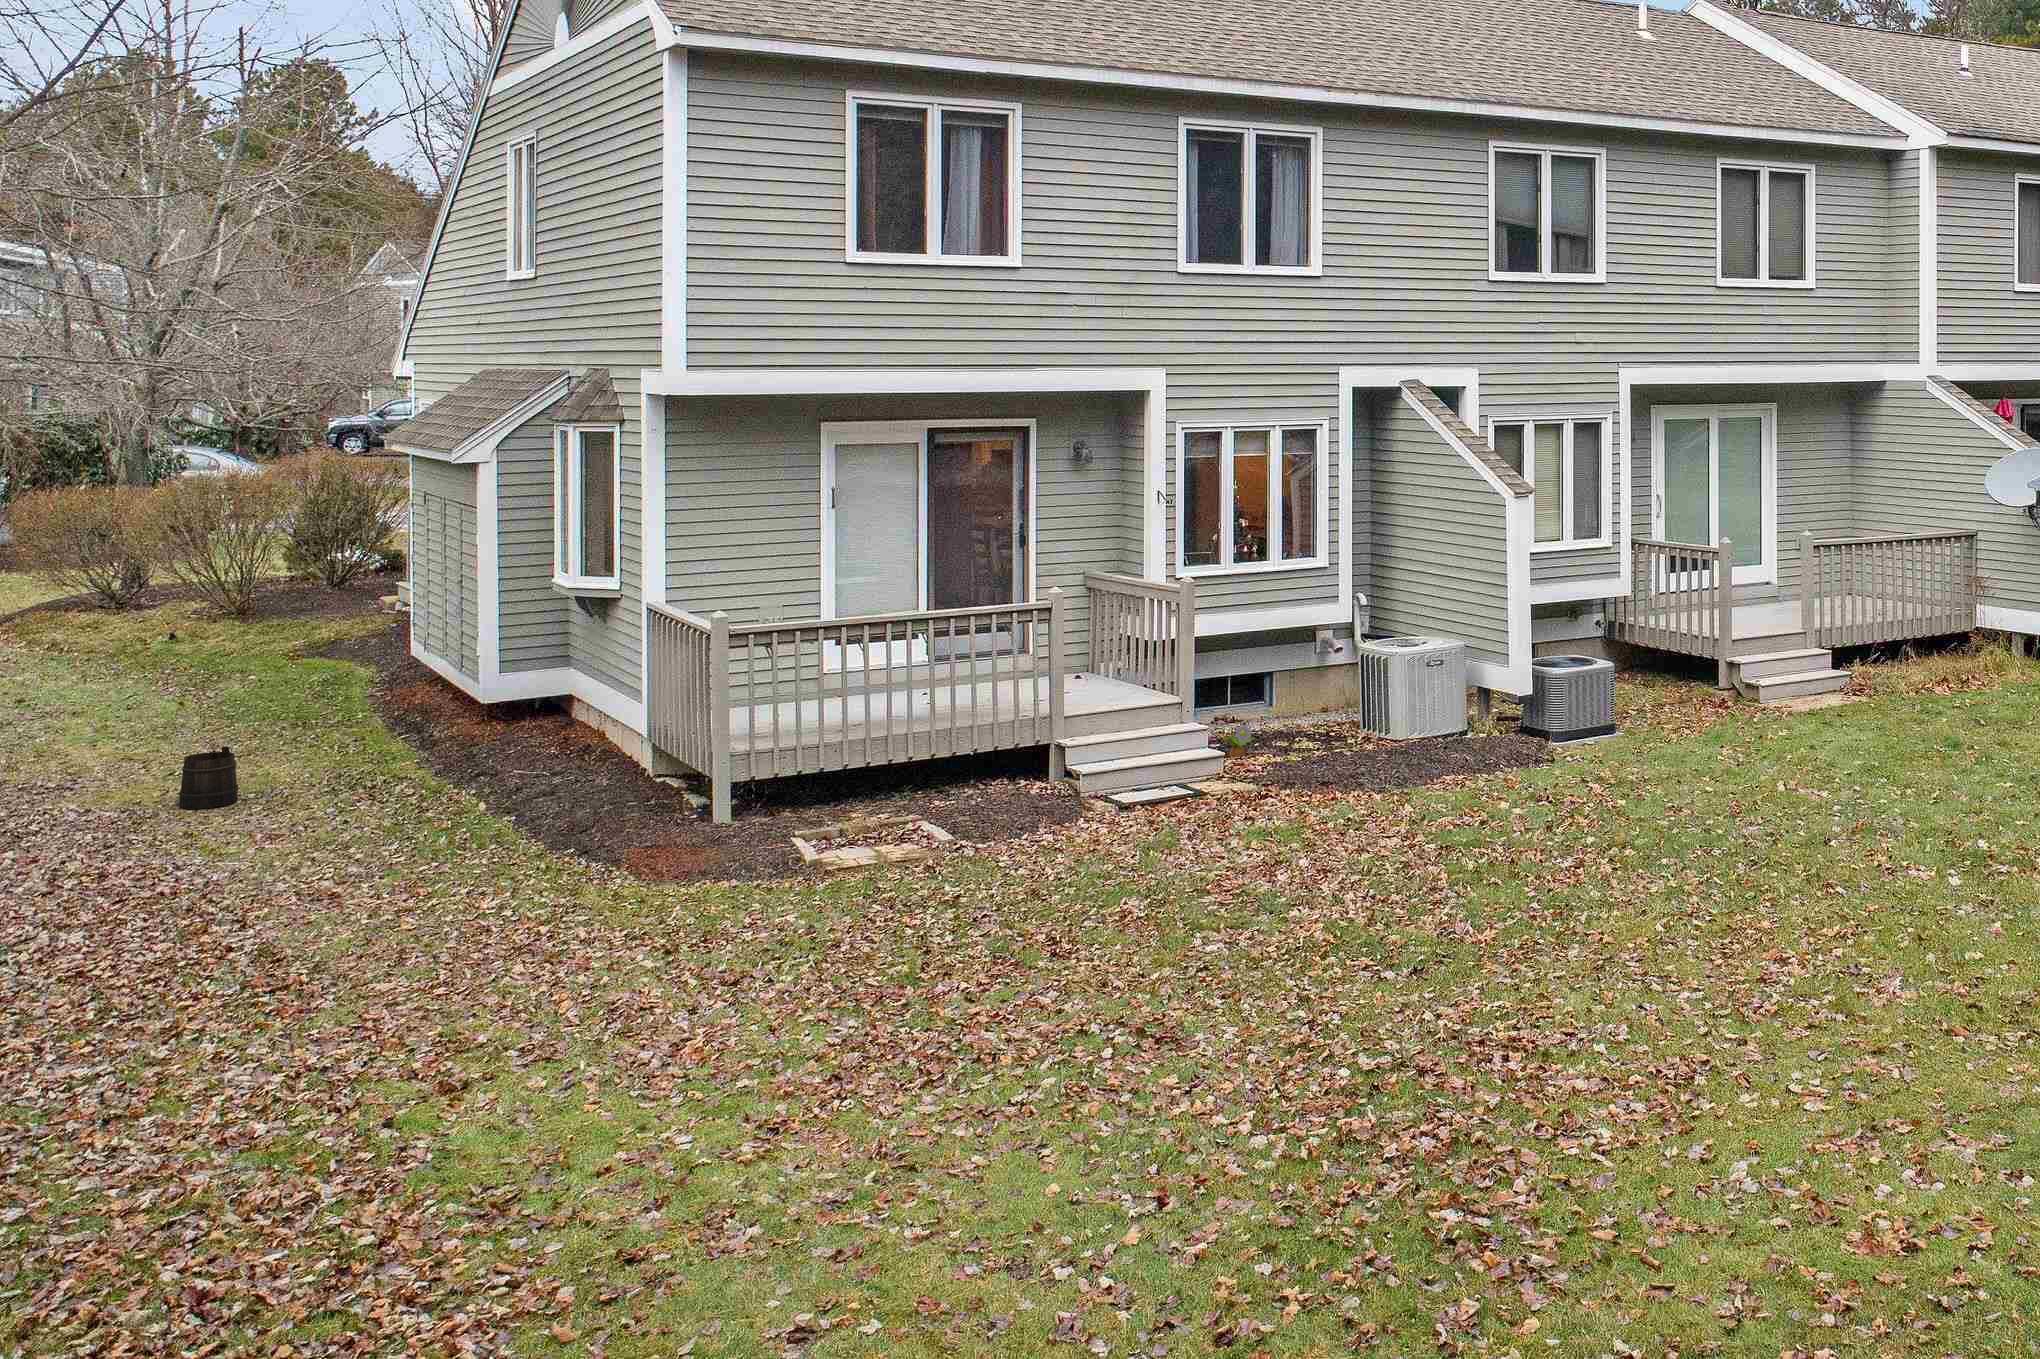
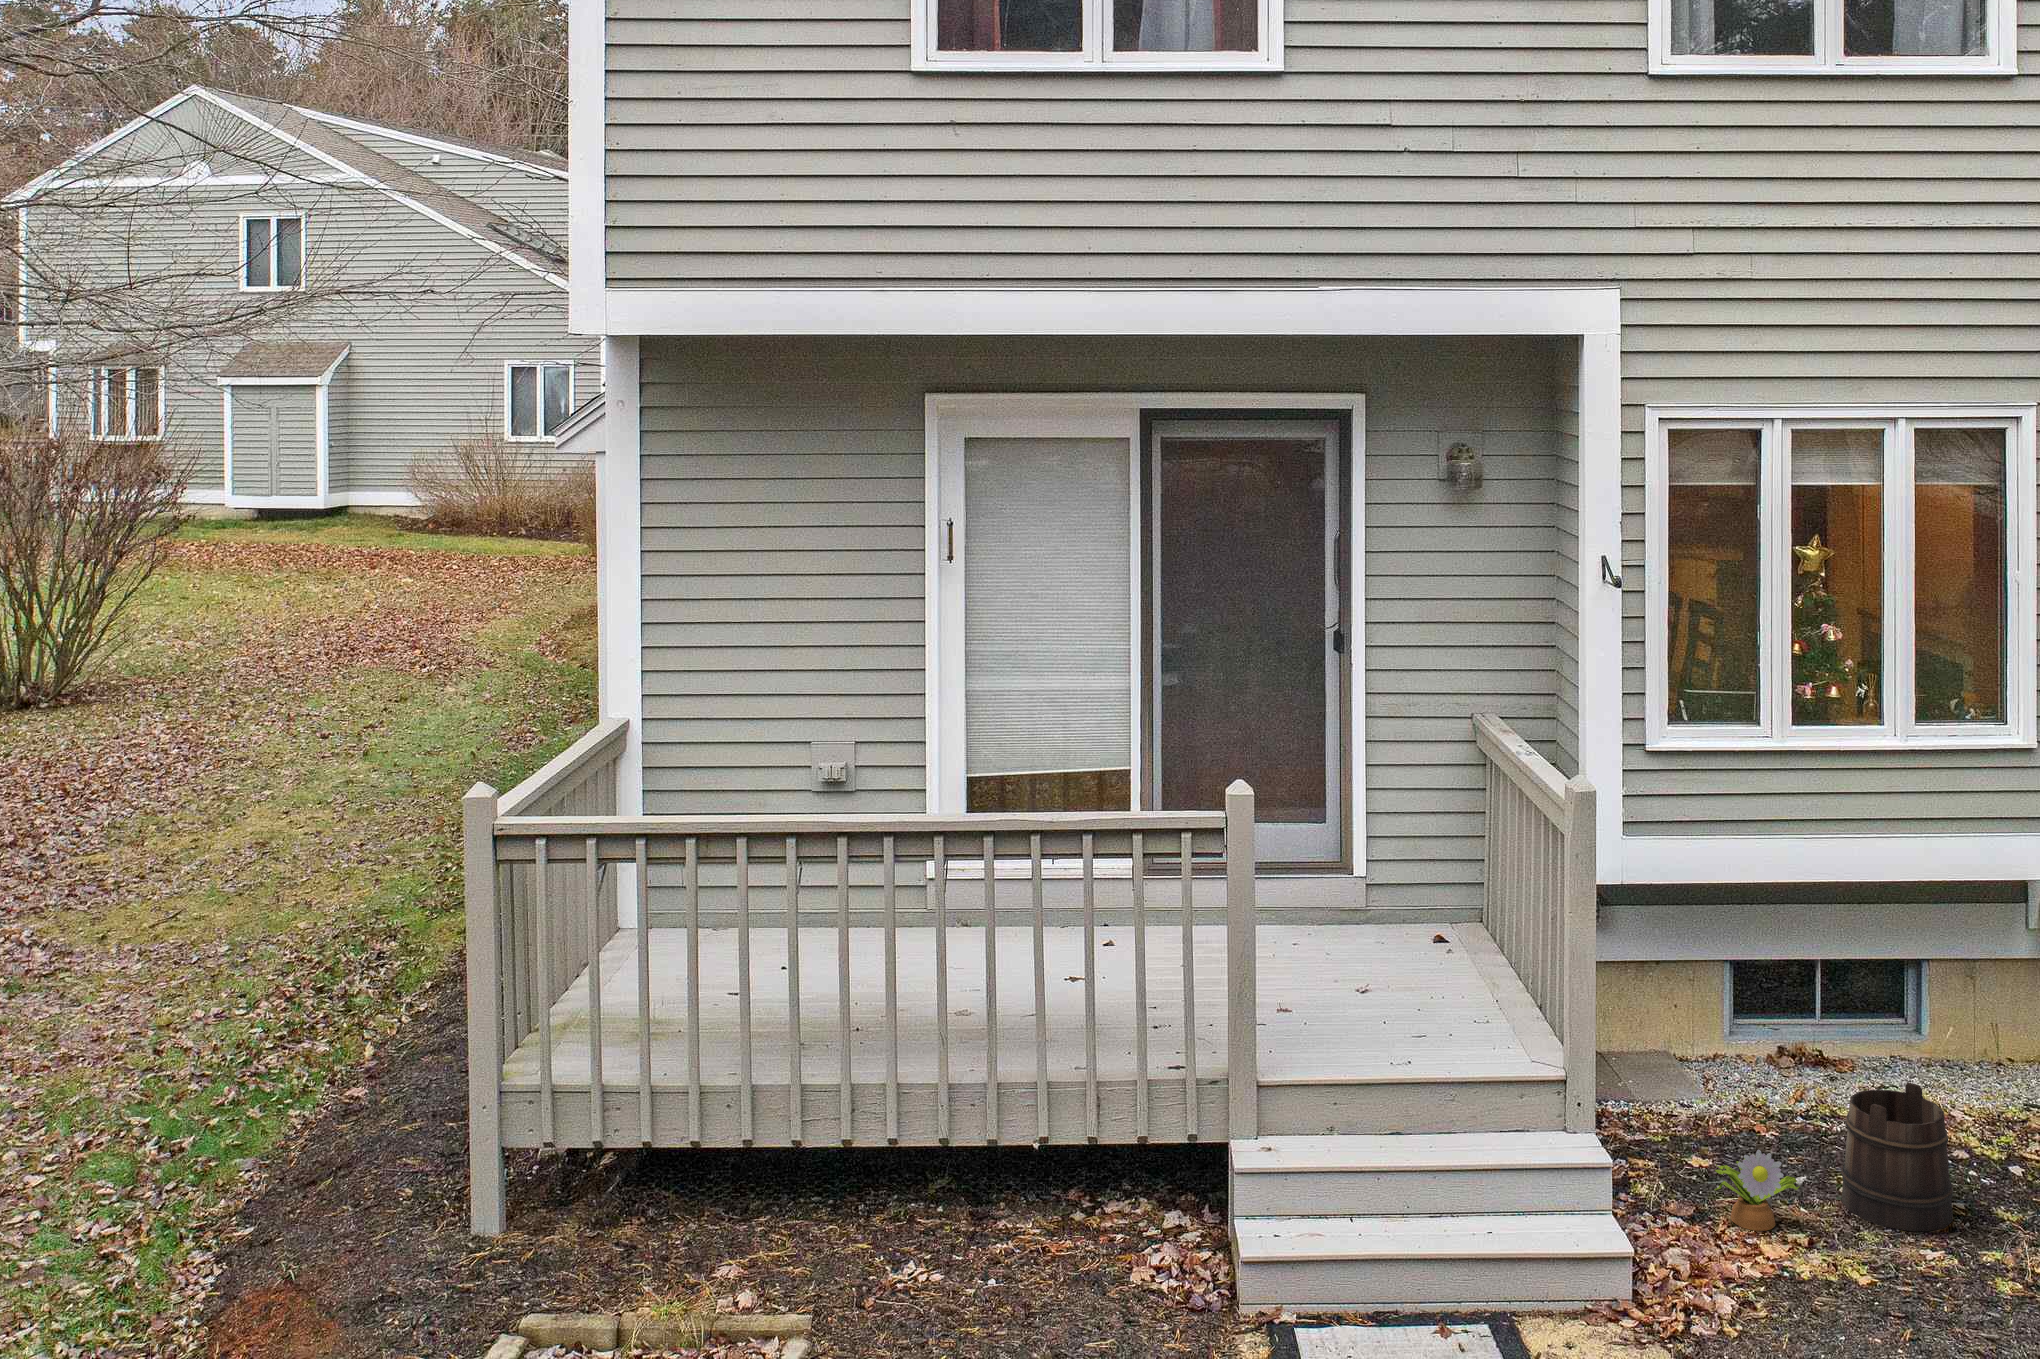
bucket: present [179,746,238,809] -> present [1841,1082,1953,1231]

